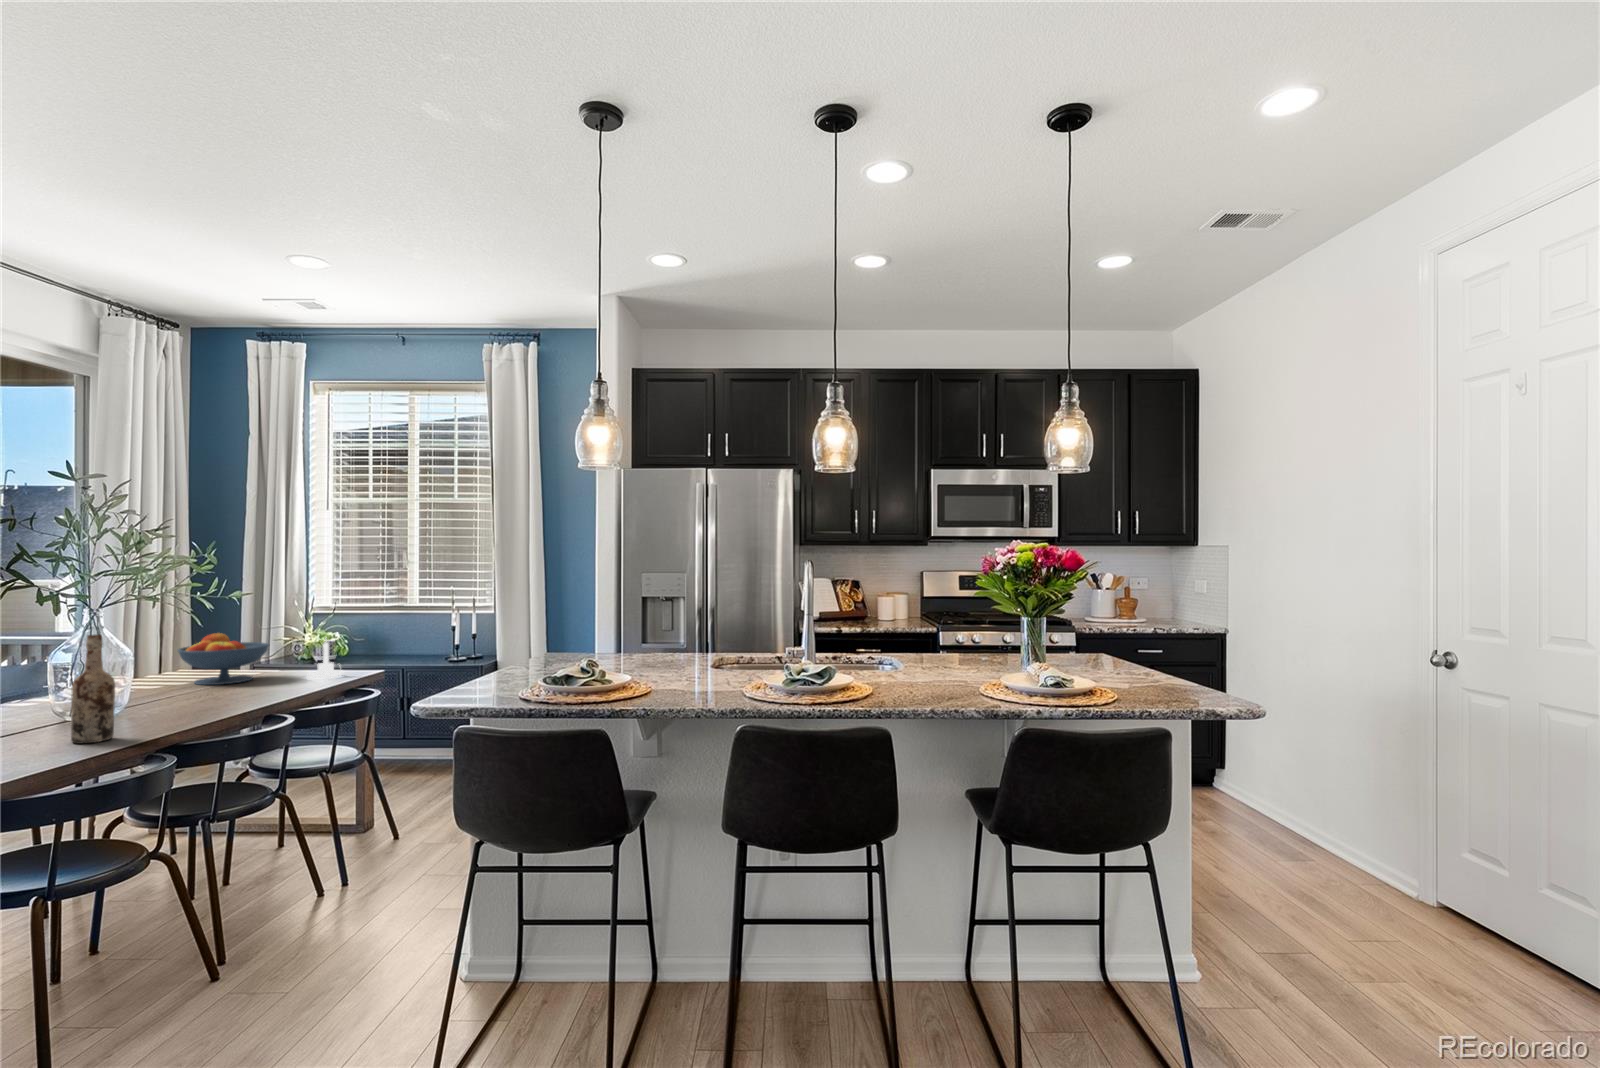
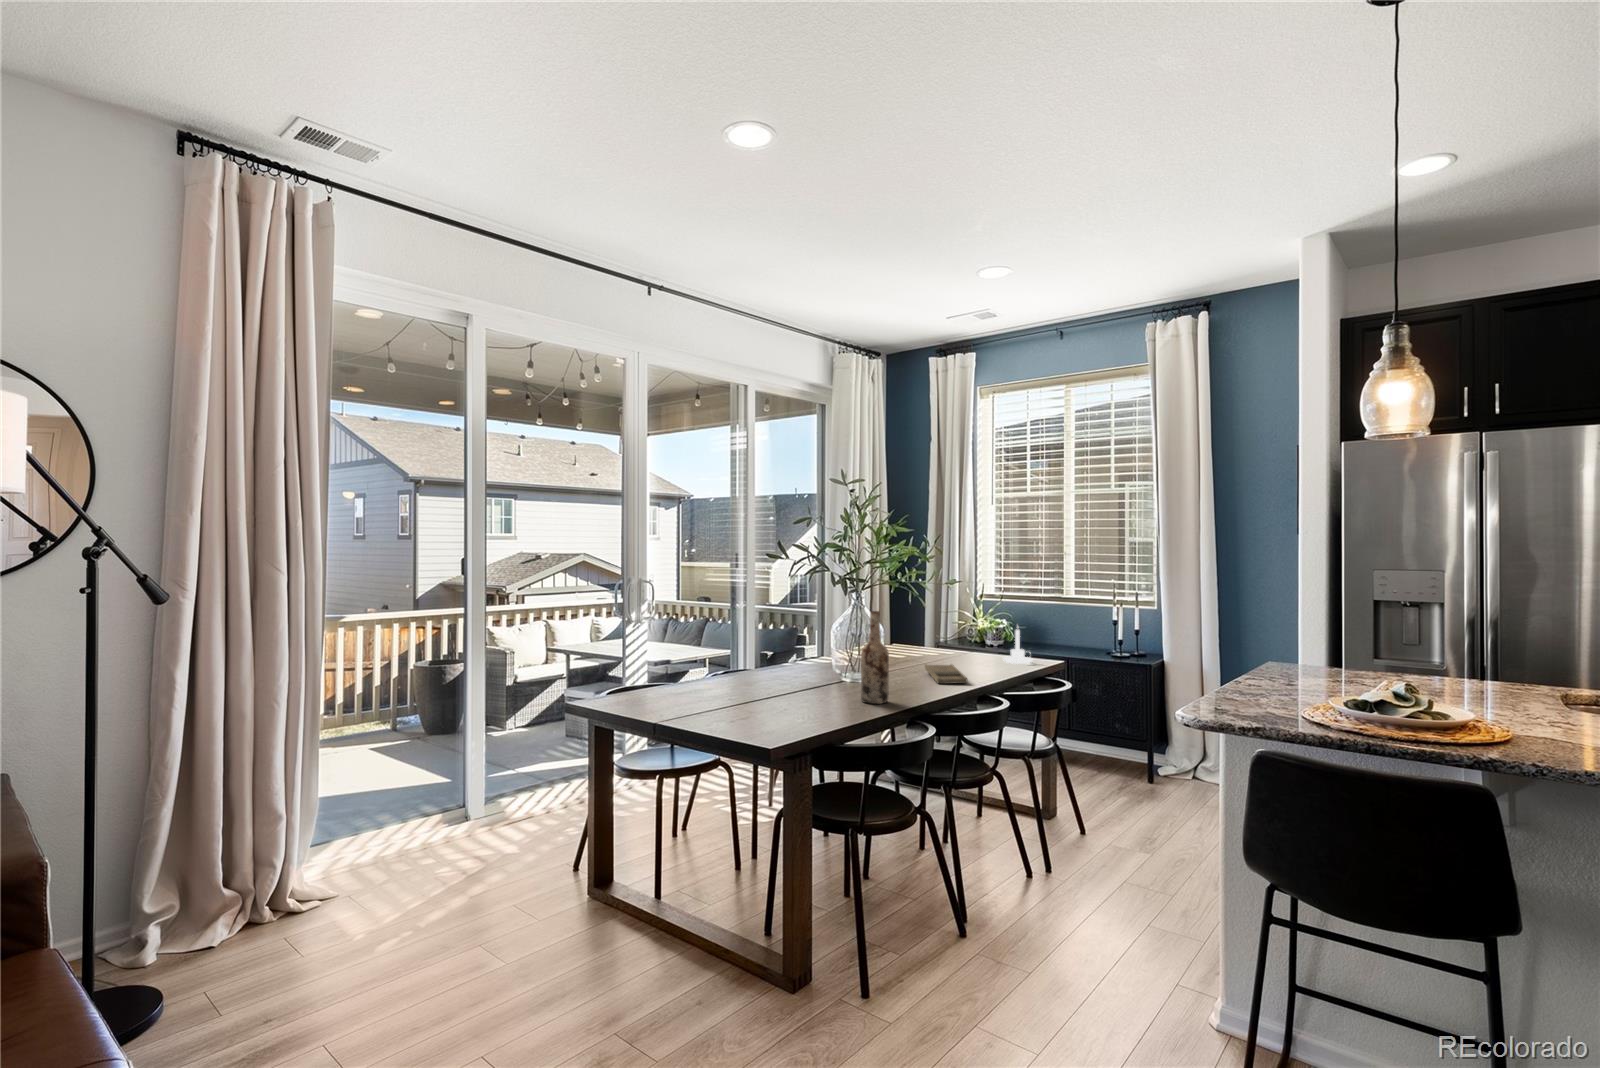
fruit bowl: present [178,633,269,685] -> none [903,614,971,661]
tray: none [194,686,243,709] -> present [925,664,967,684]

